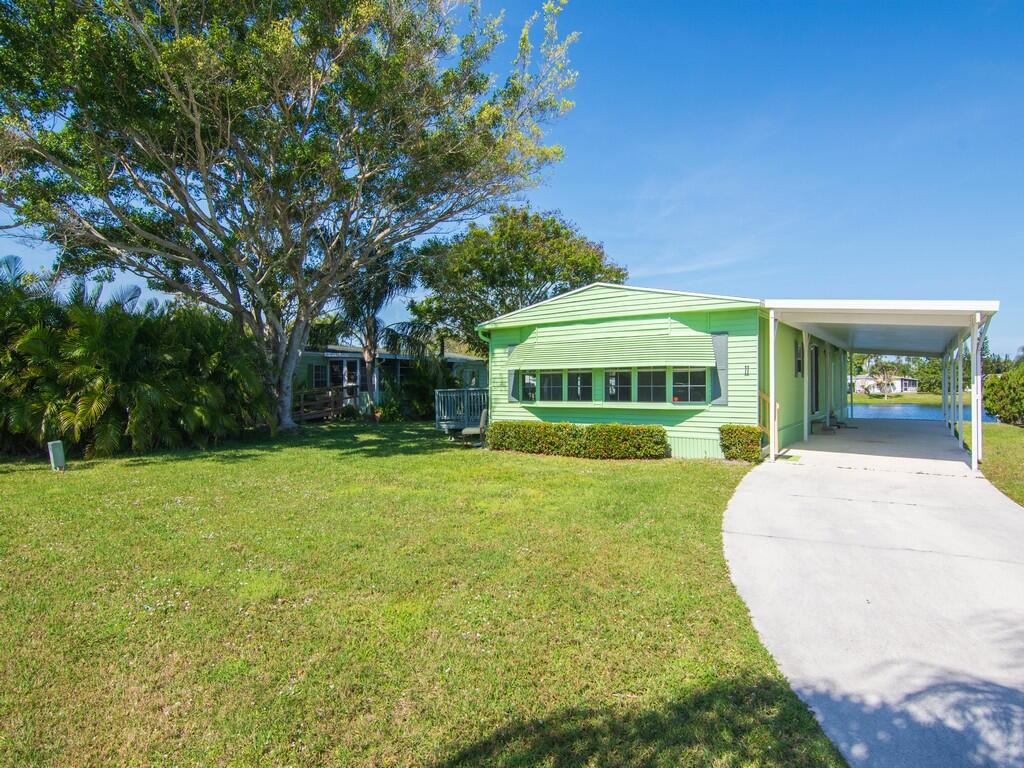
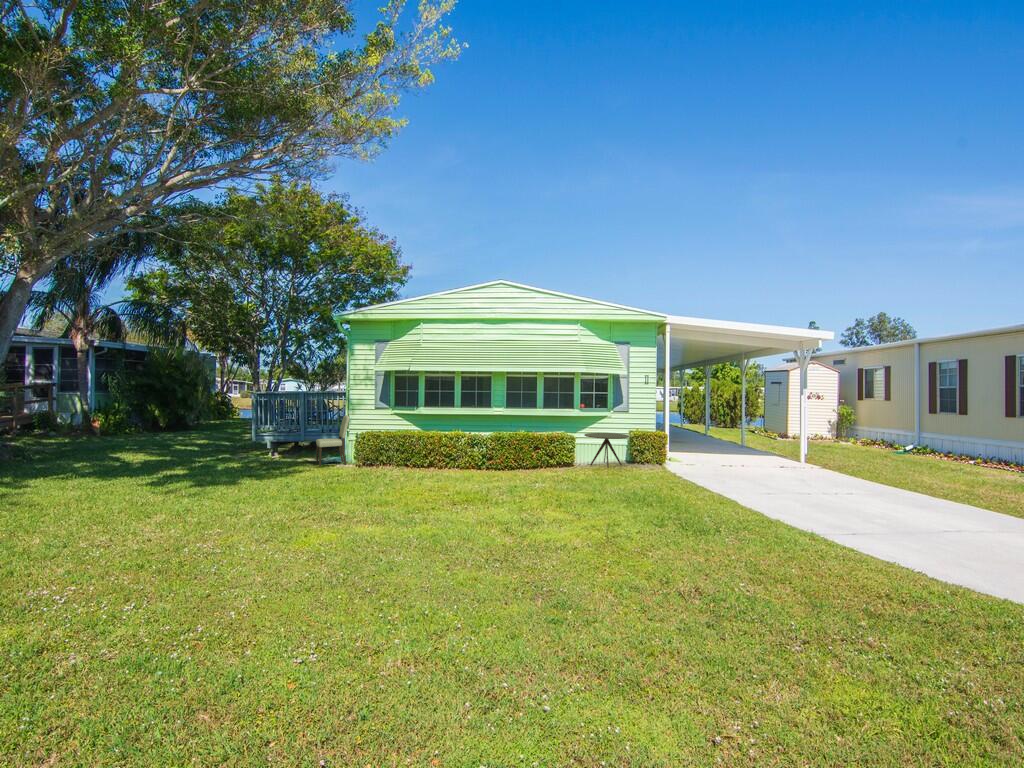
round table: none [670,426,716,461] -> present [585,433,629,467]

